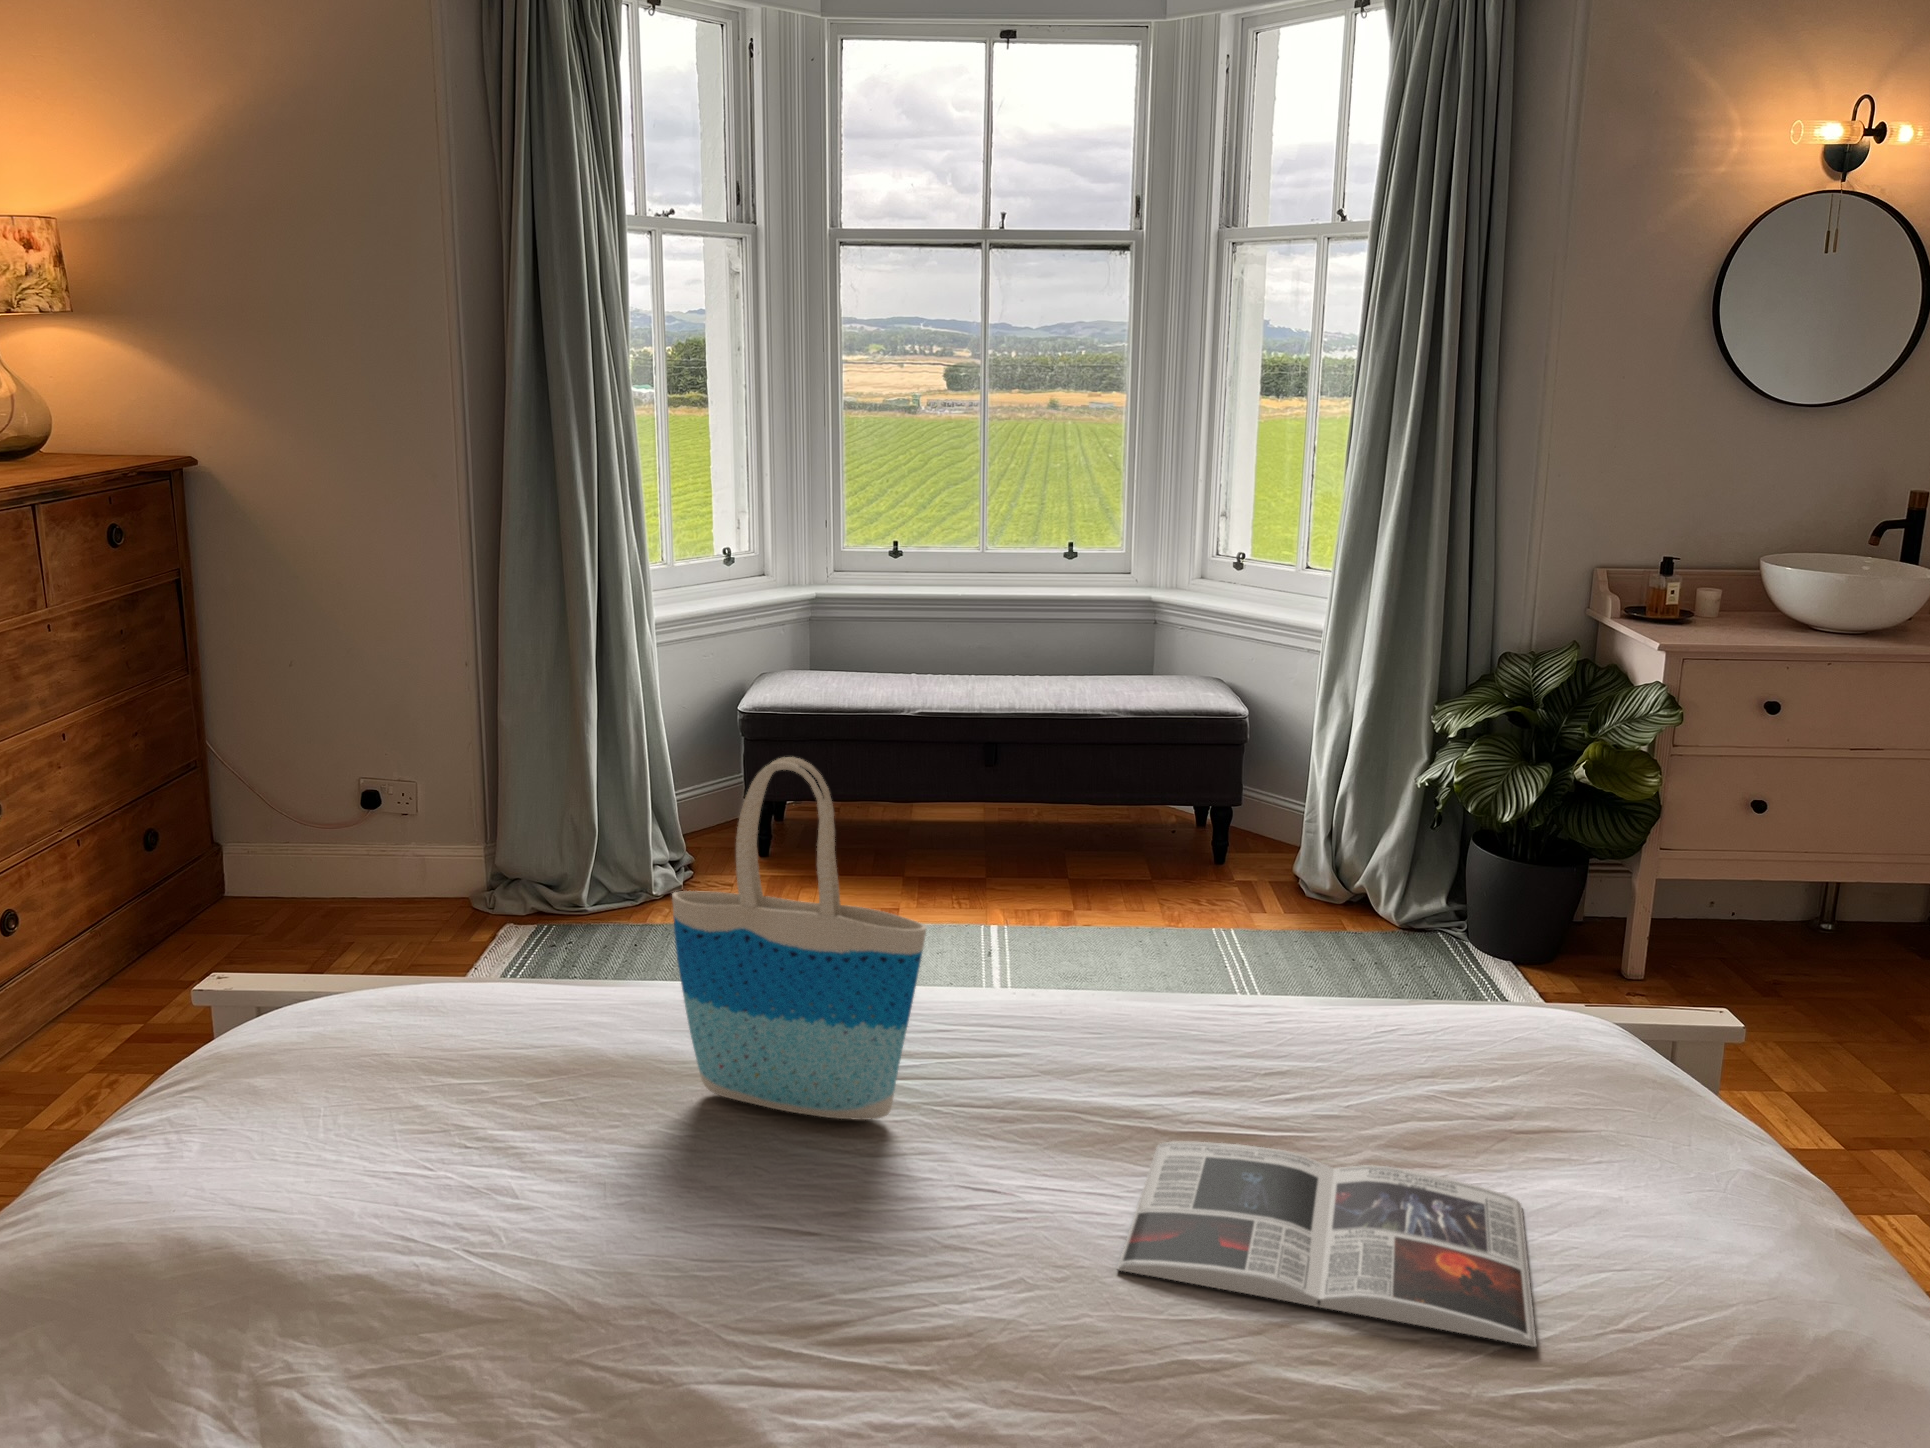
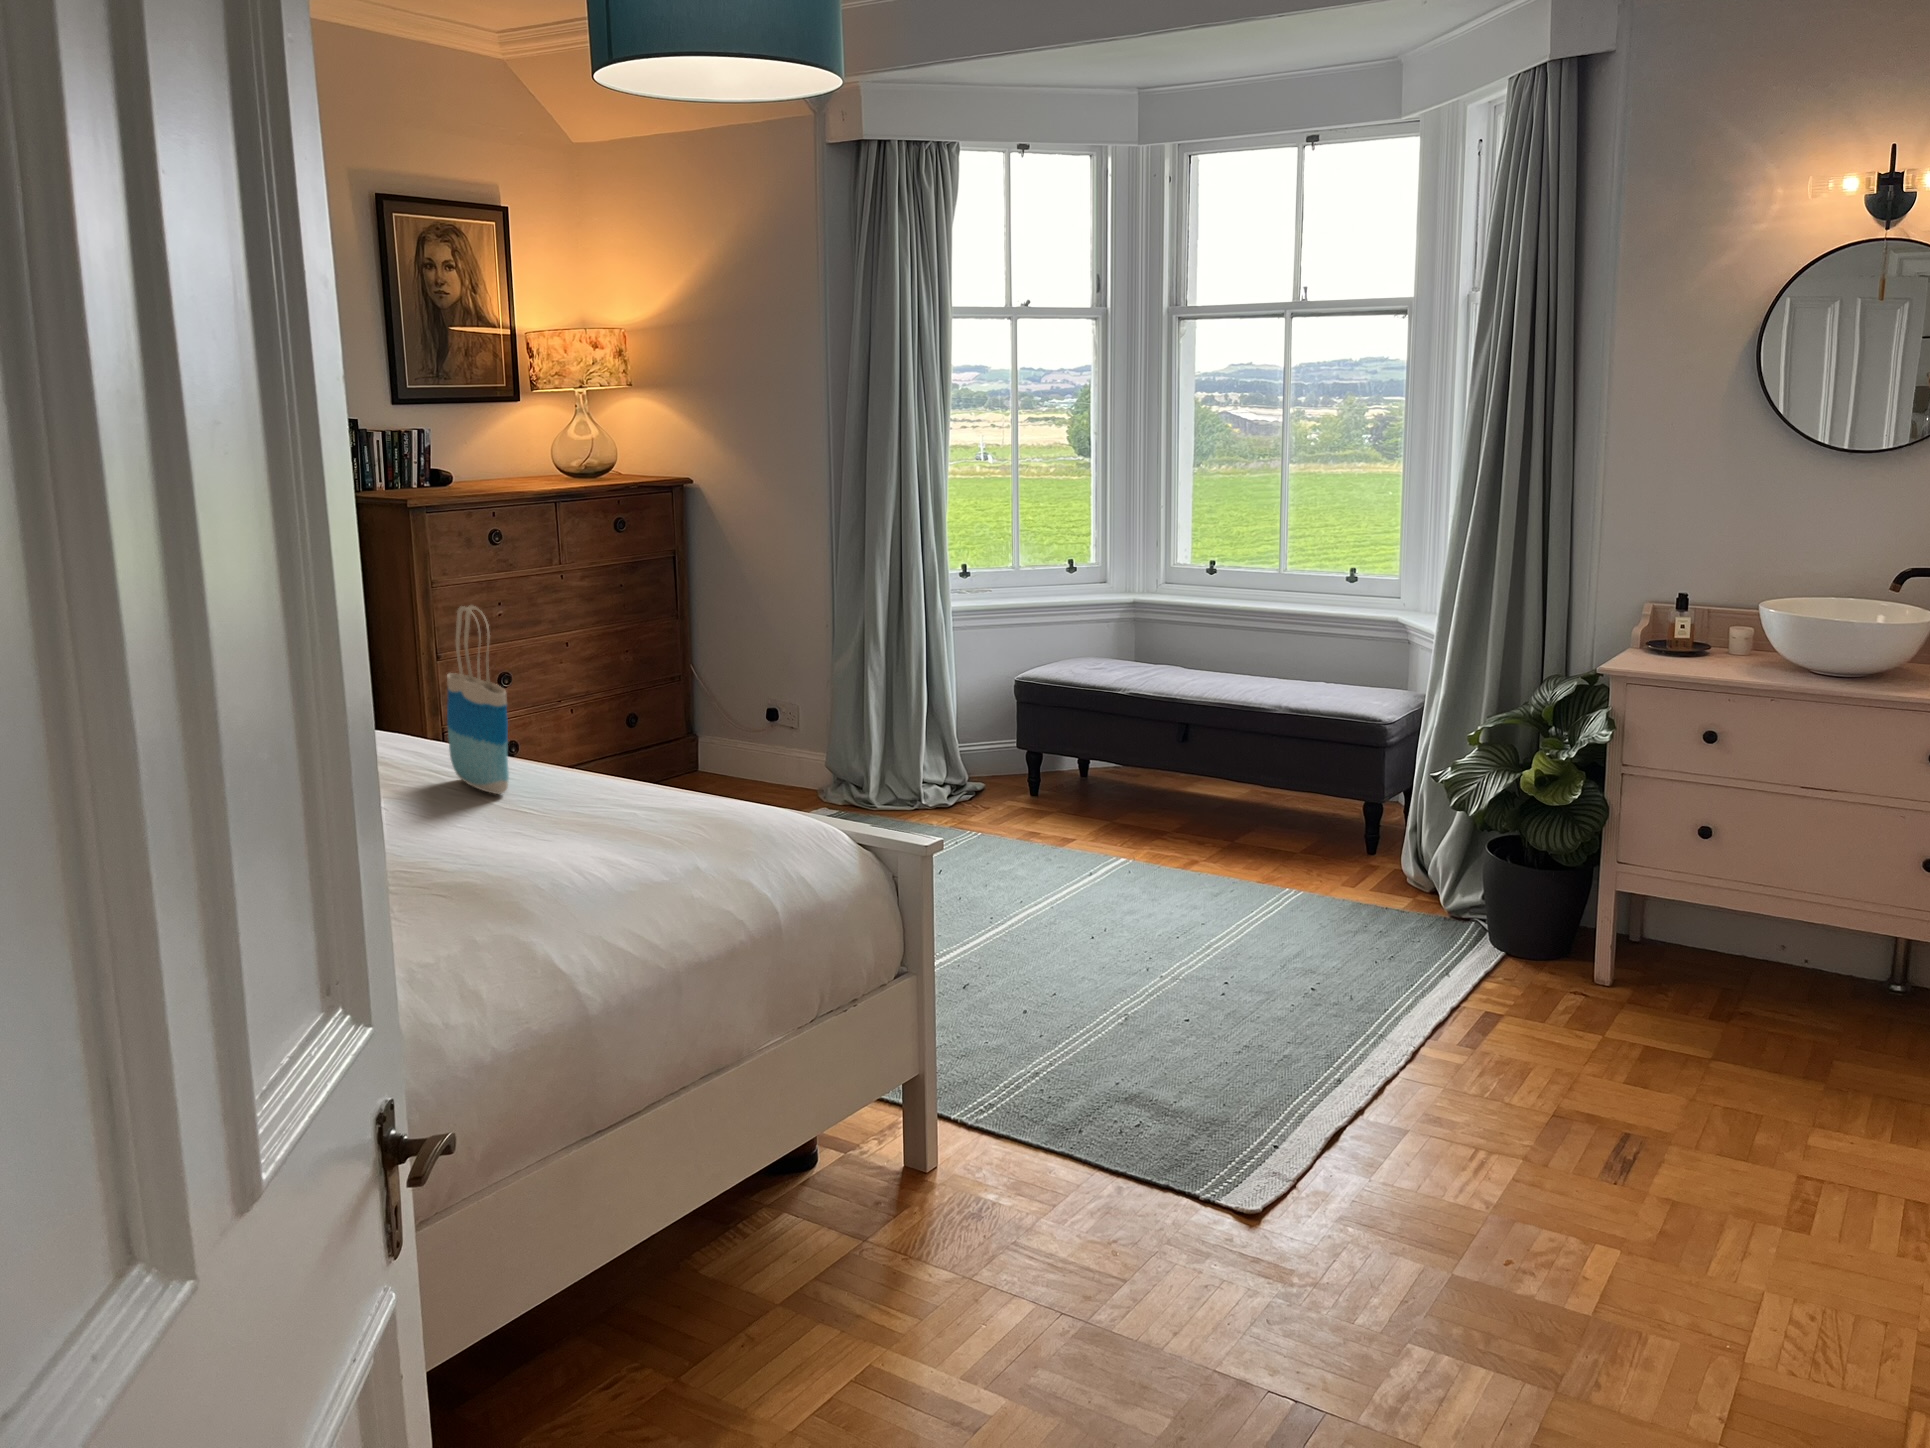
magazine: present [1117,1141,1536,1347] -> none [474,820,675,891]

